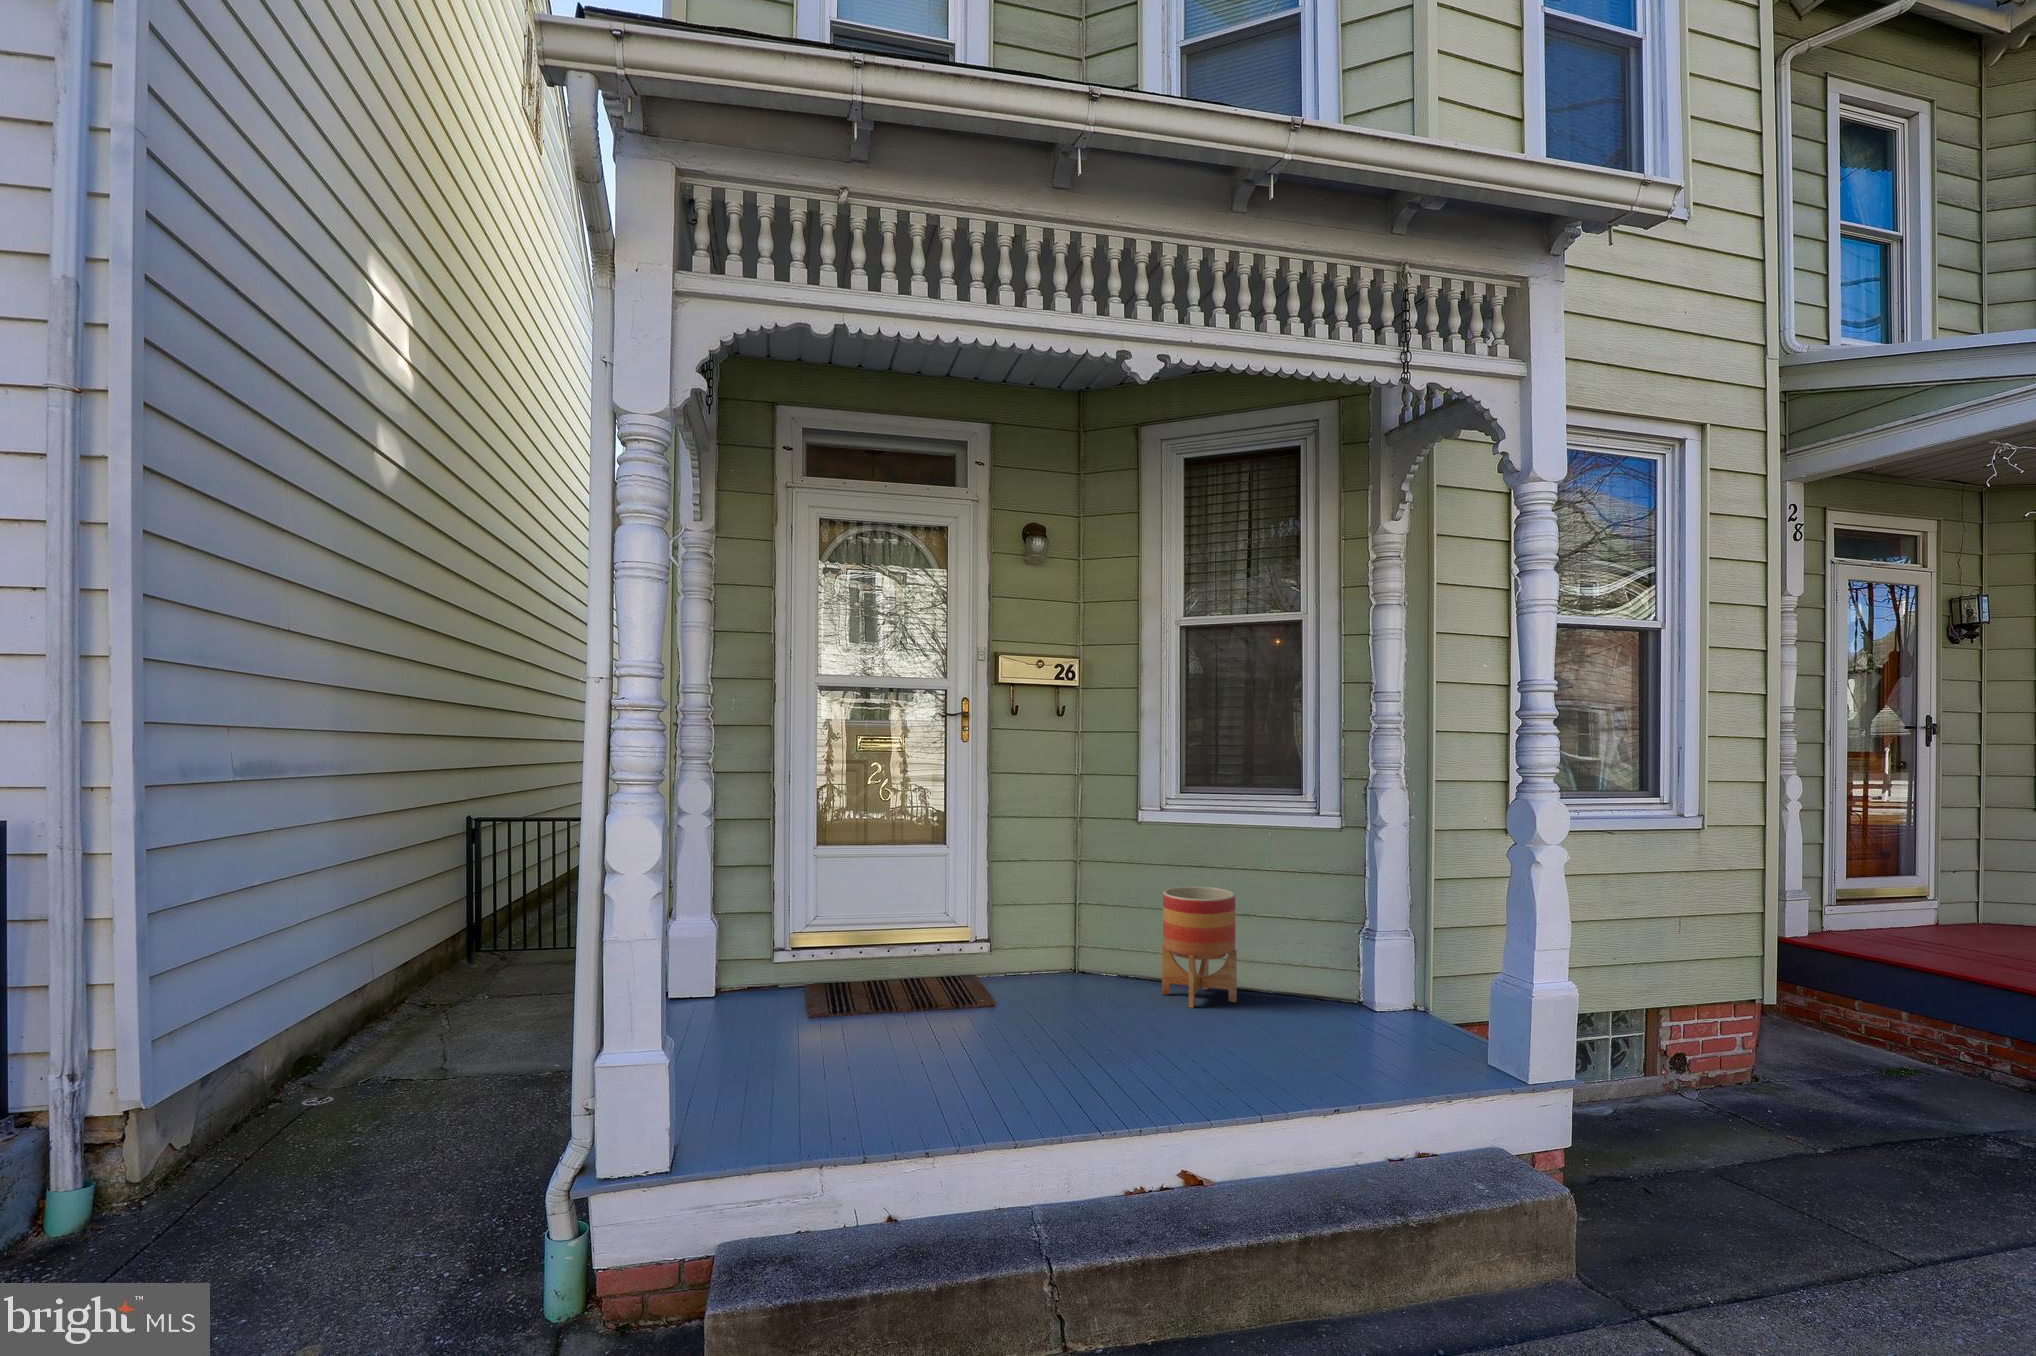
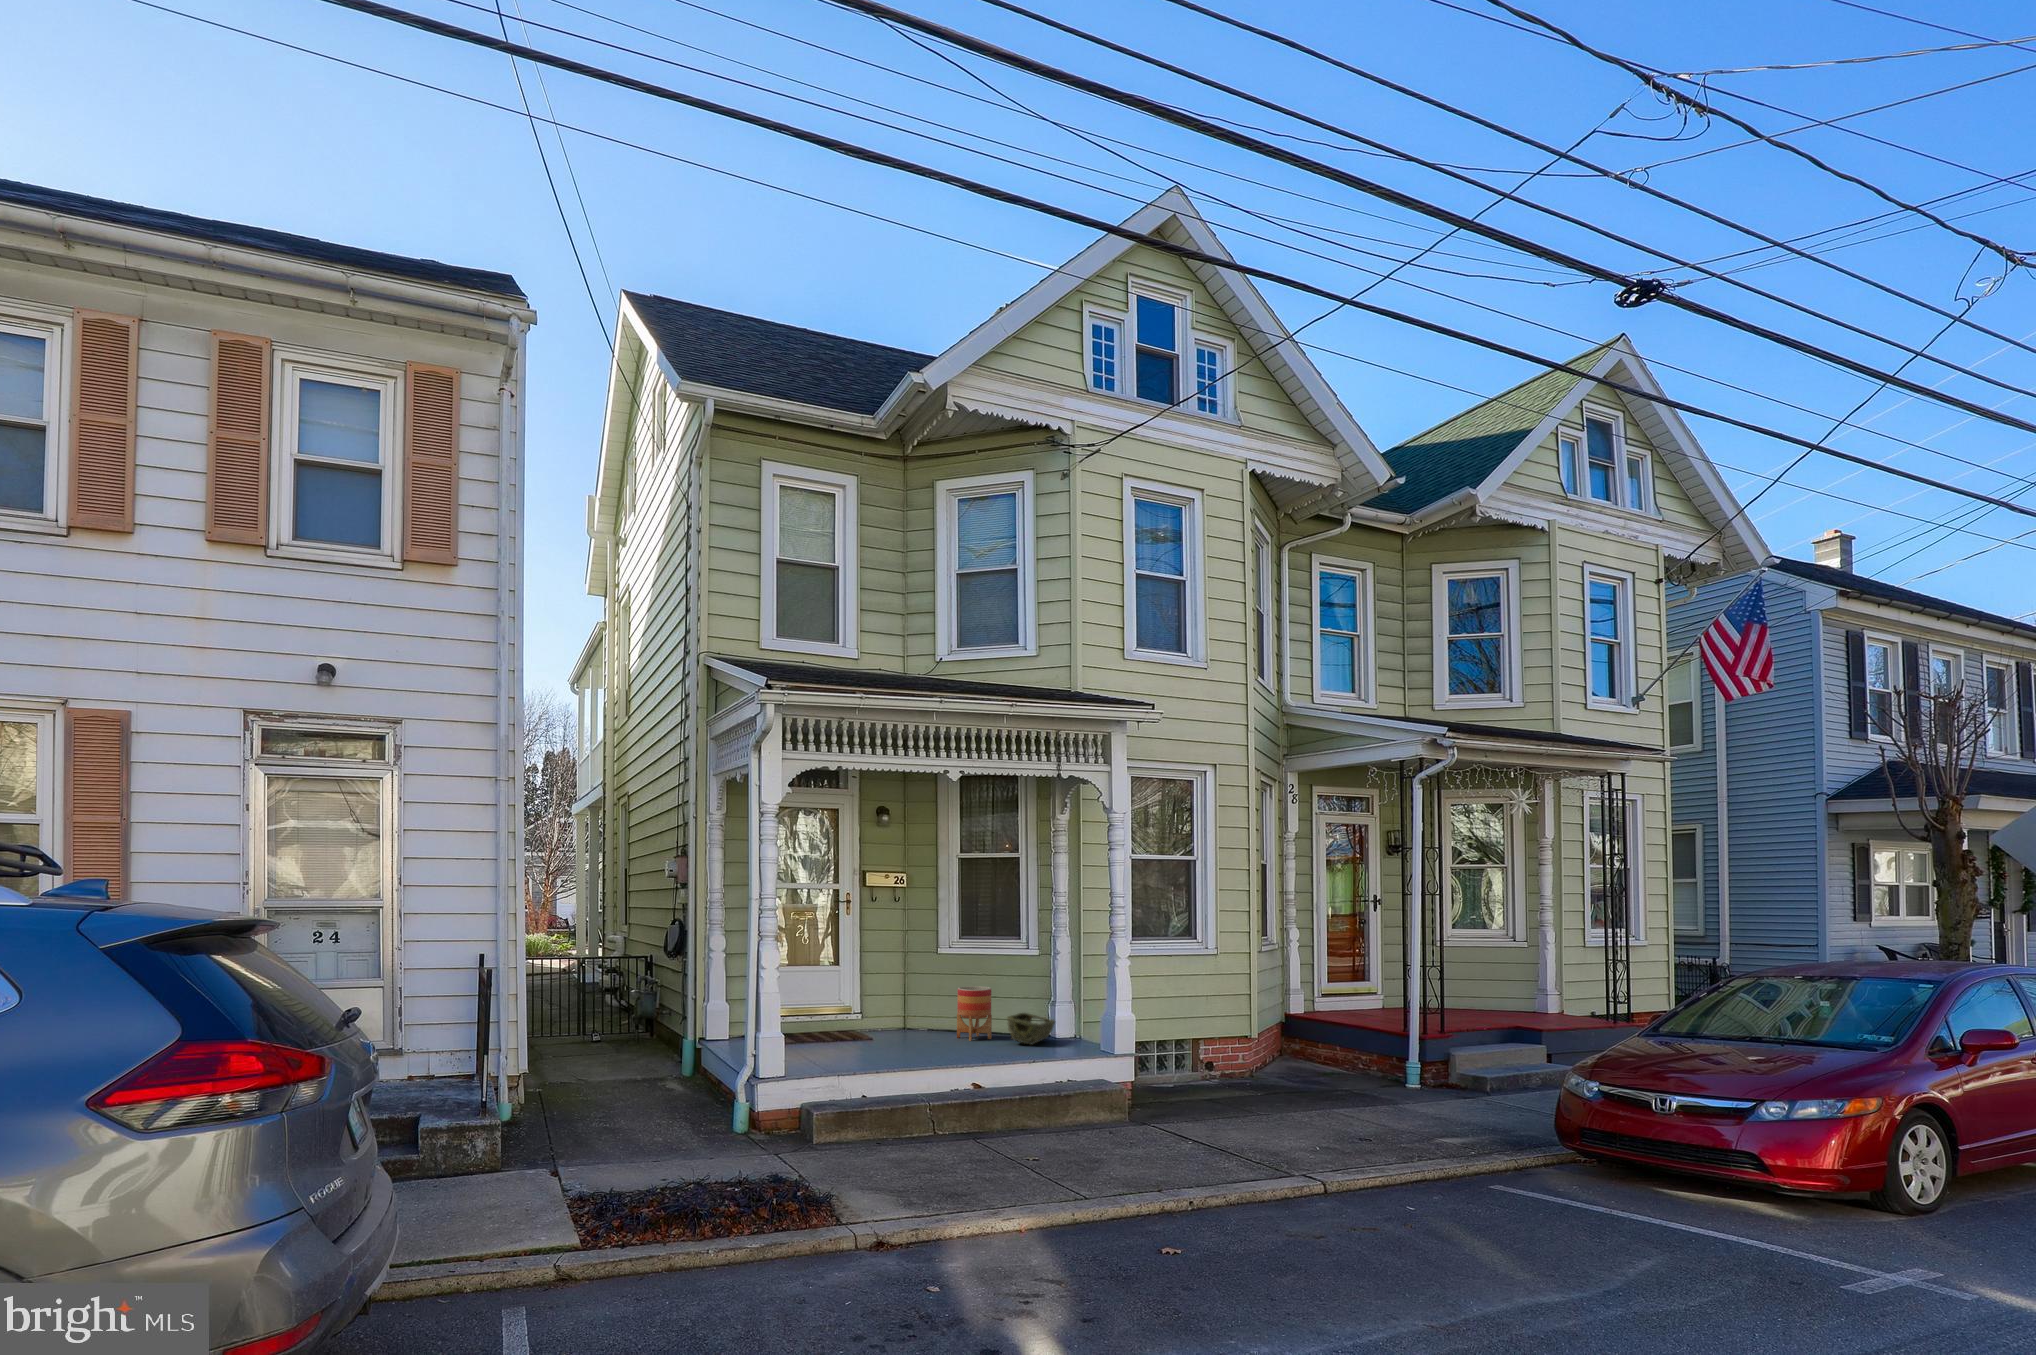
woven basket: none [1276,948,1382,1034] -> present [1007,1013,1055,1045]

